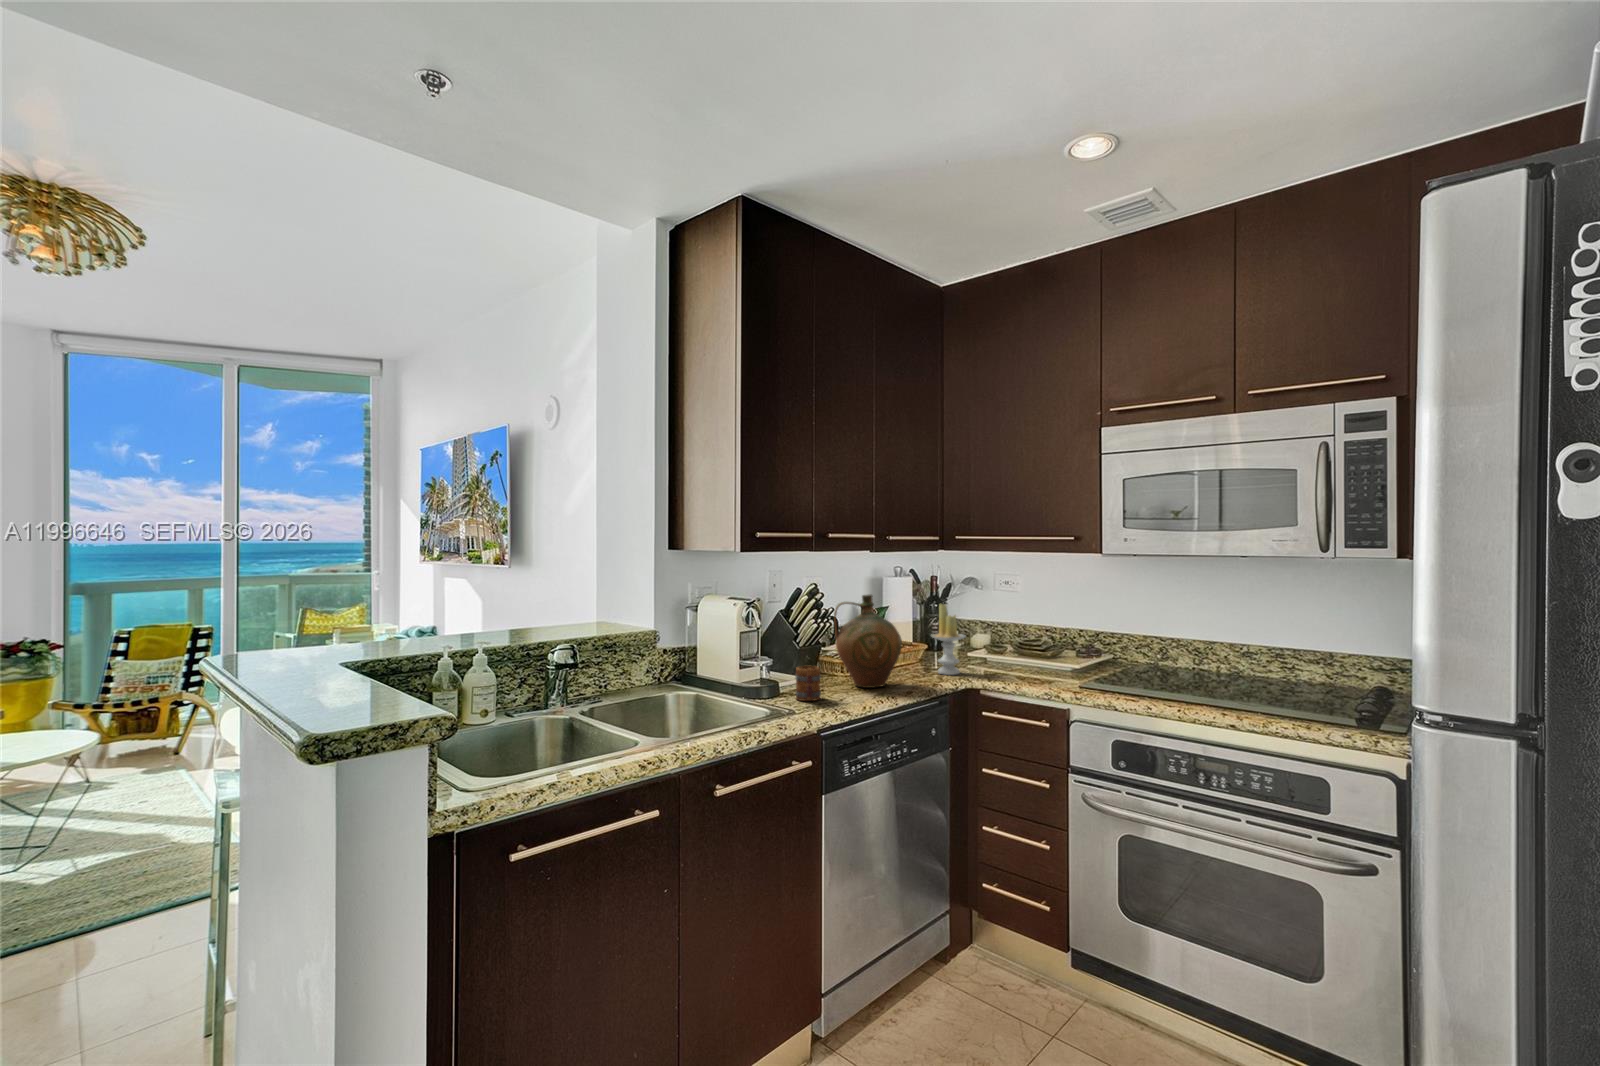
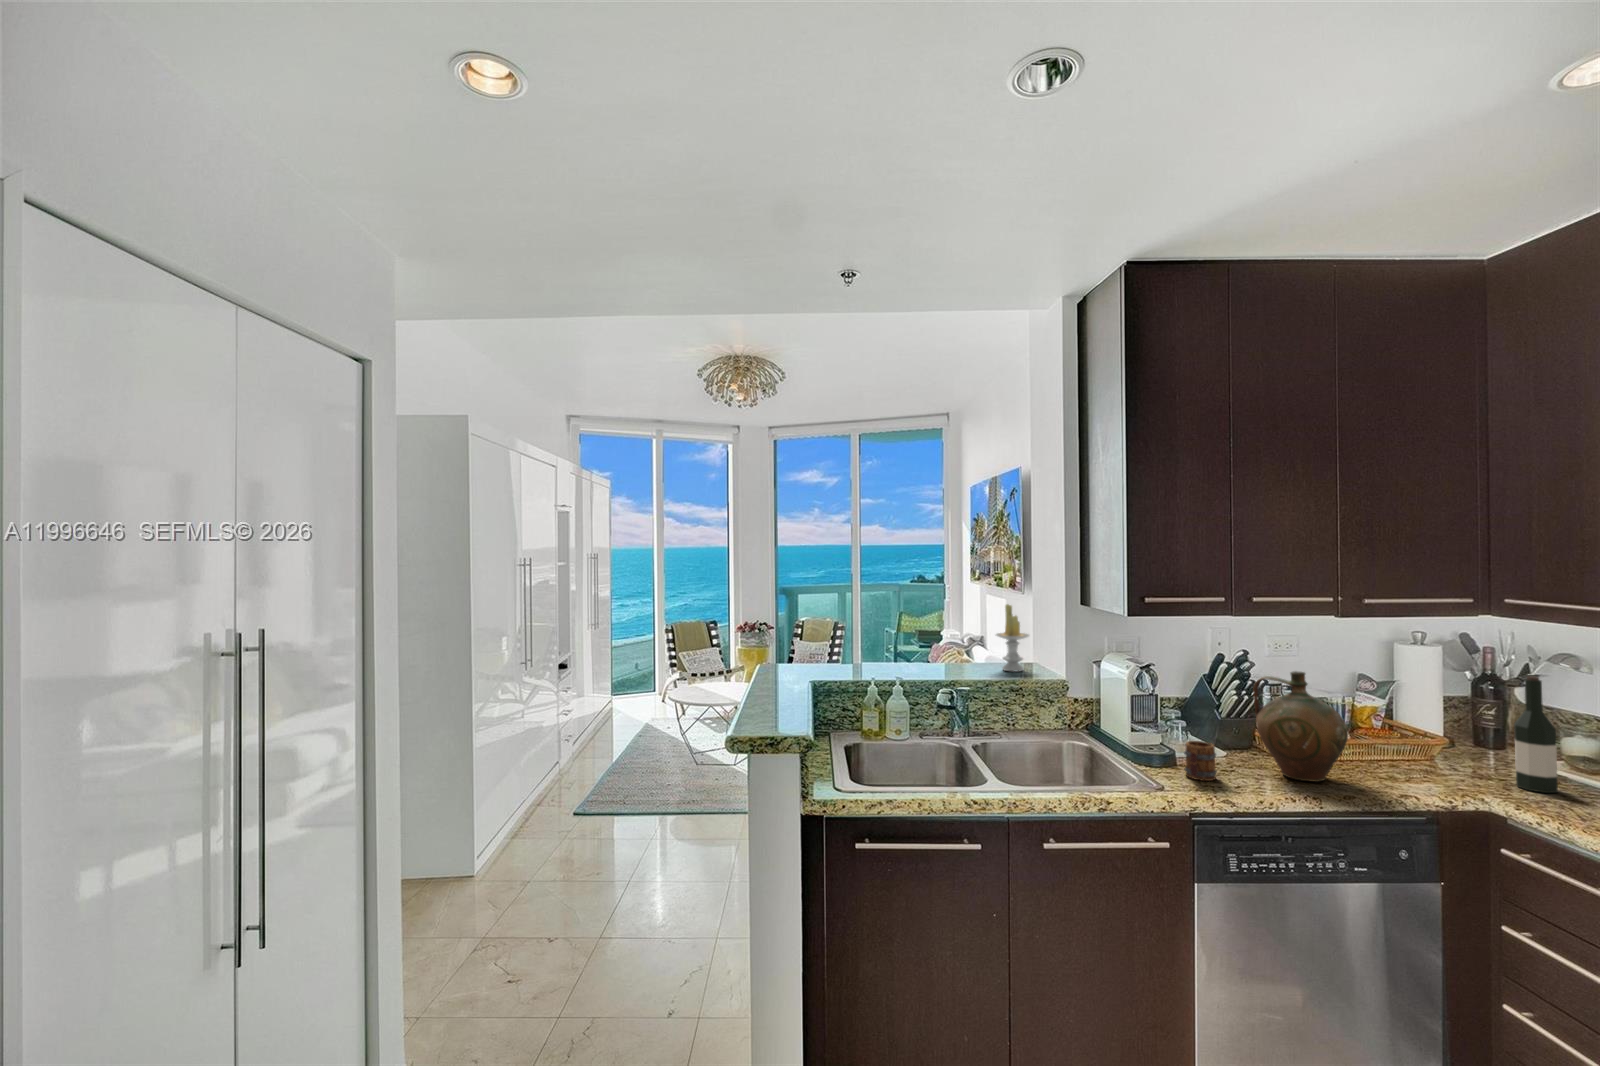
wine bottle: none [974,587,997,670] -> present [1514,676,1558,793]
candle: present [931,604,966,675] -> present [996,604,1029,672]

